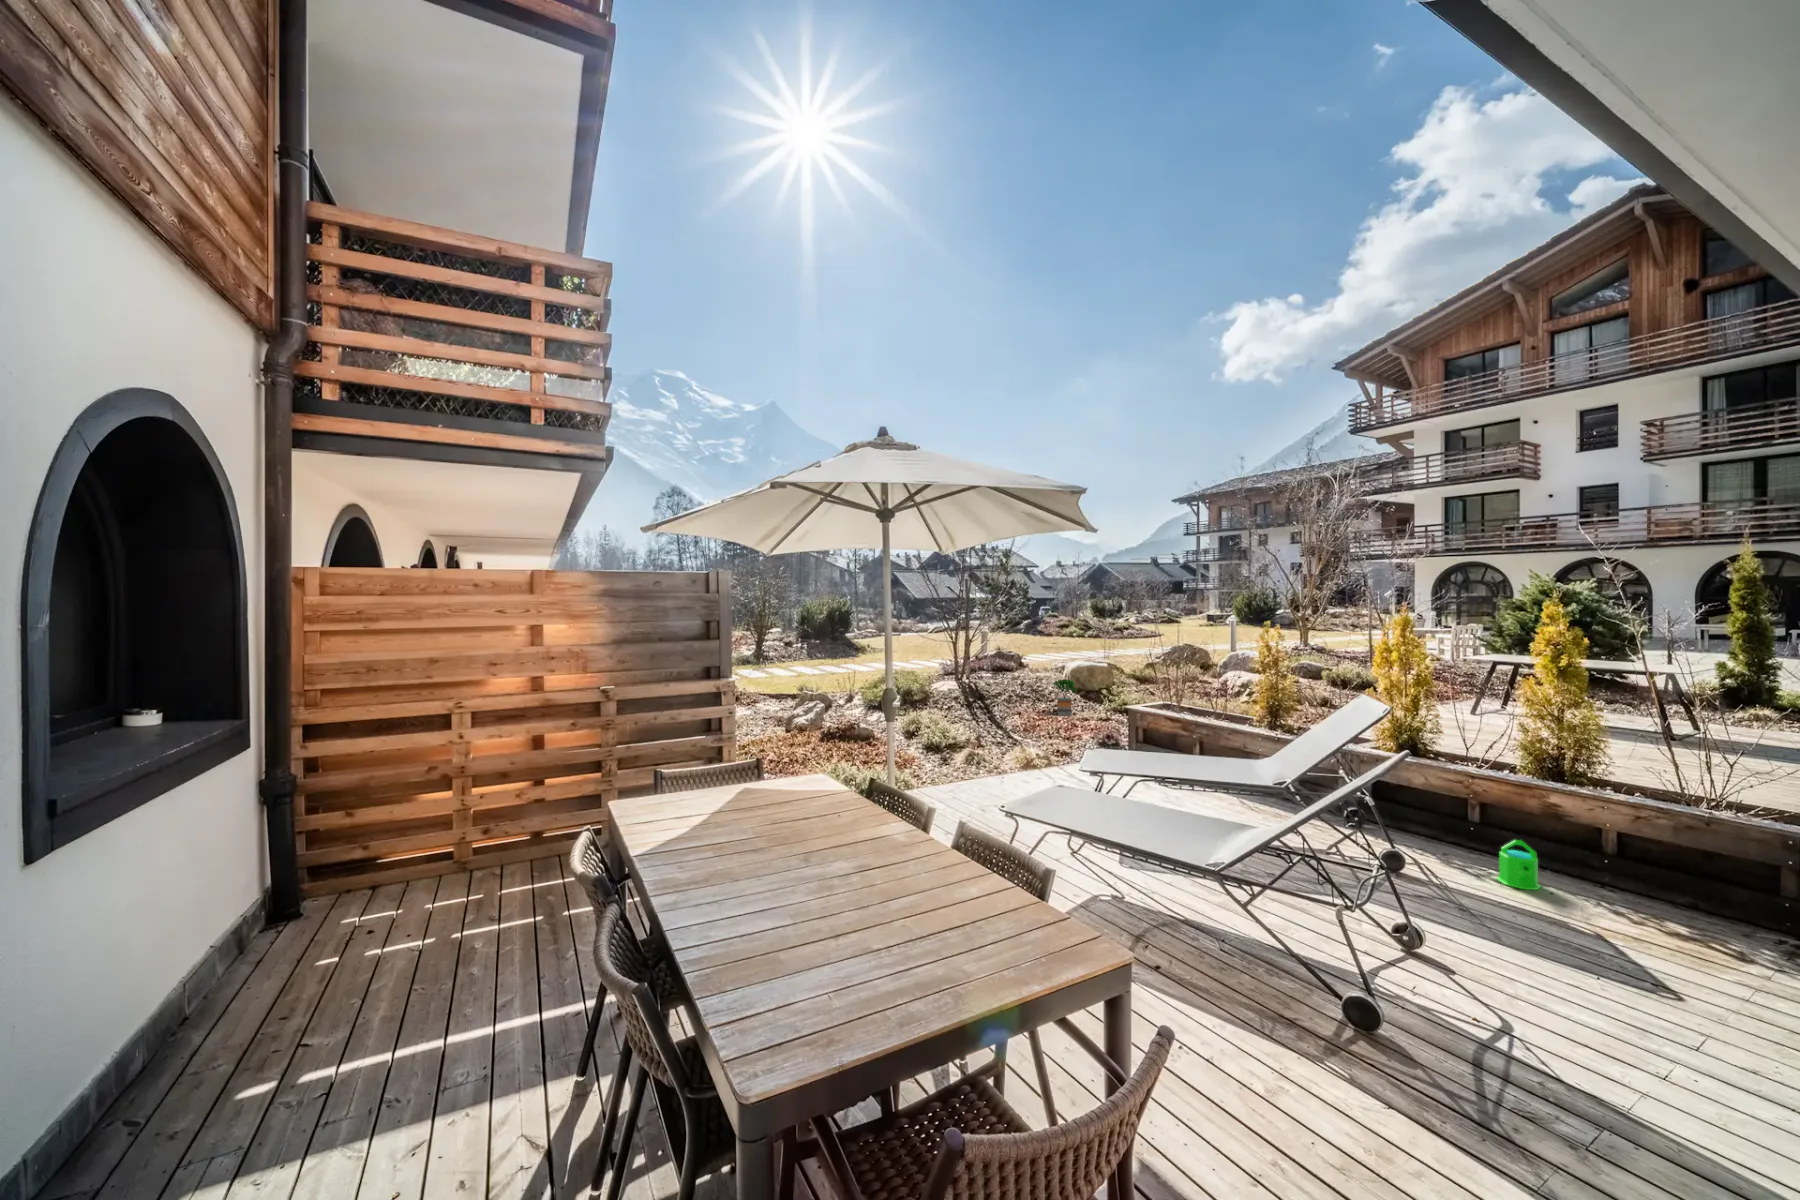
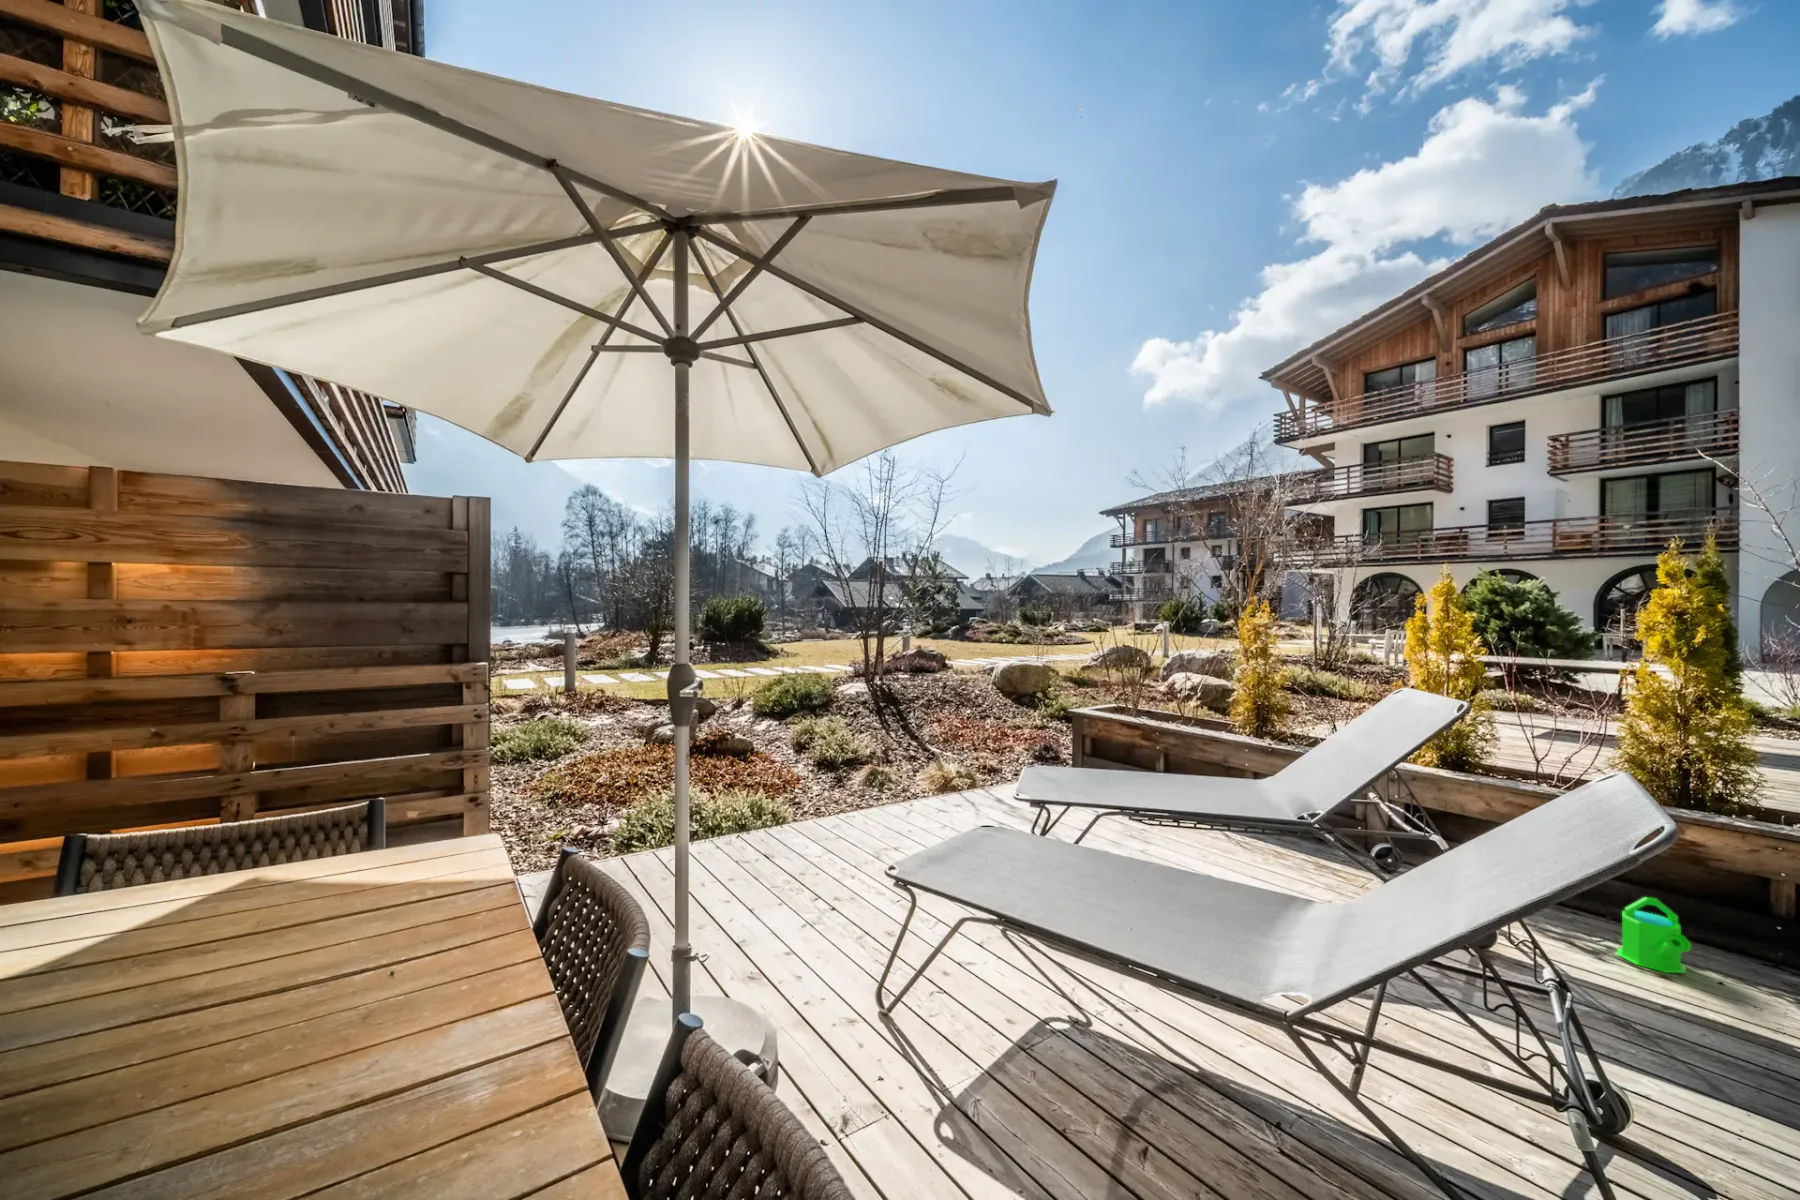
potted tree: present [1053,680,1077,716] -> none [978,681,1007,725]

